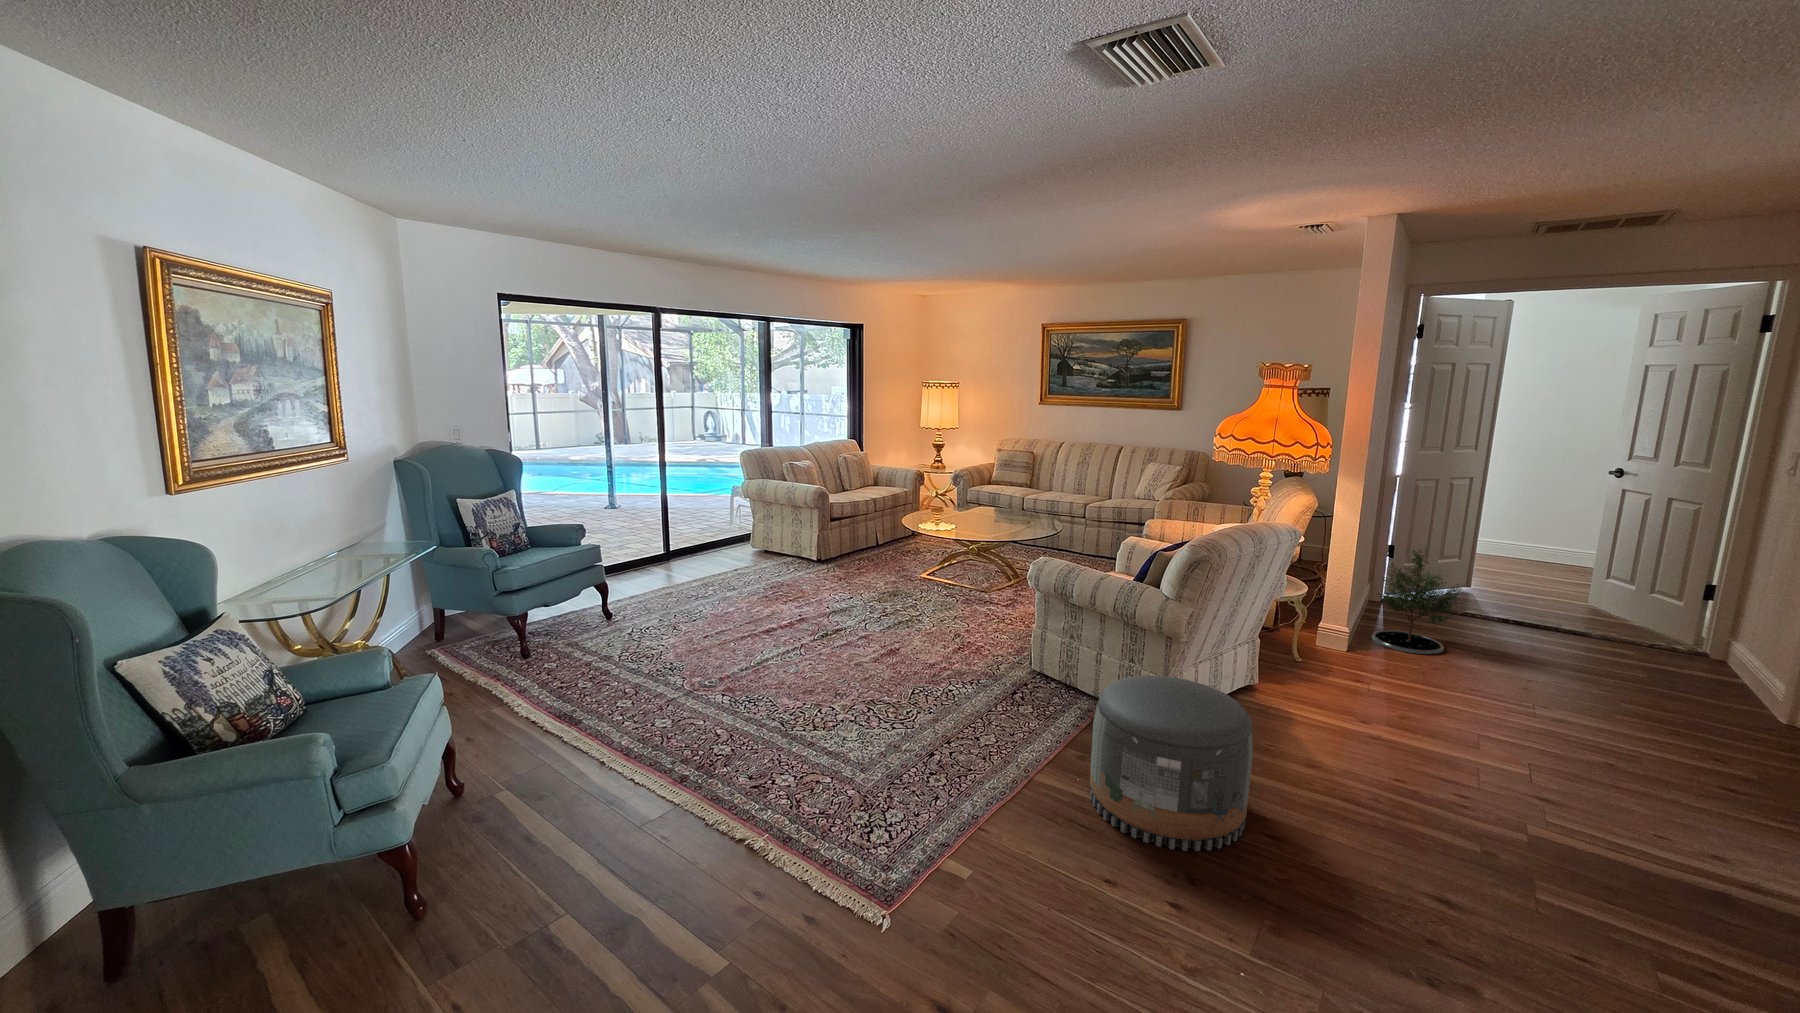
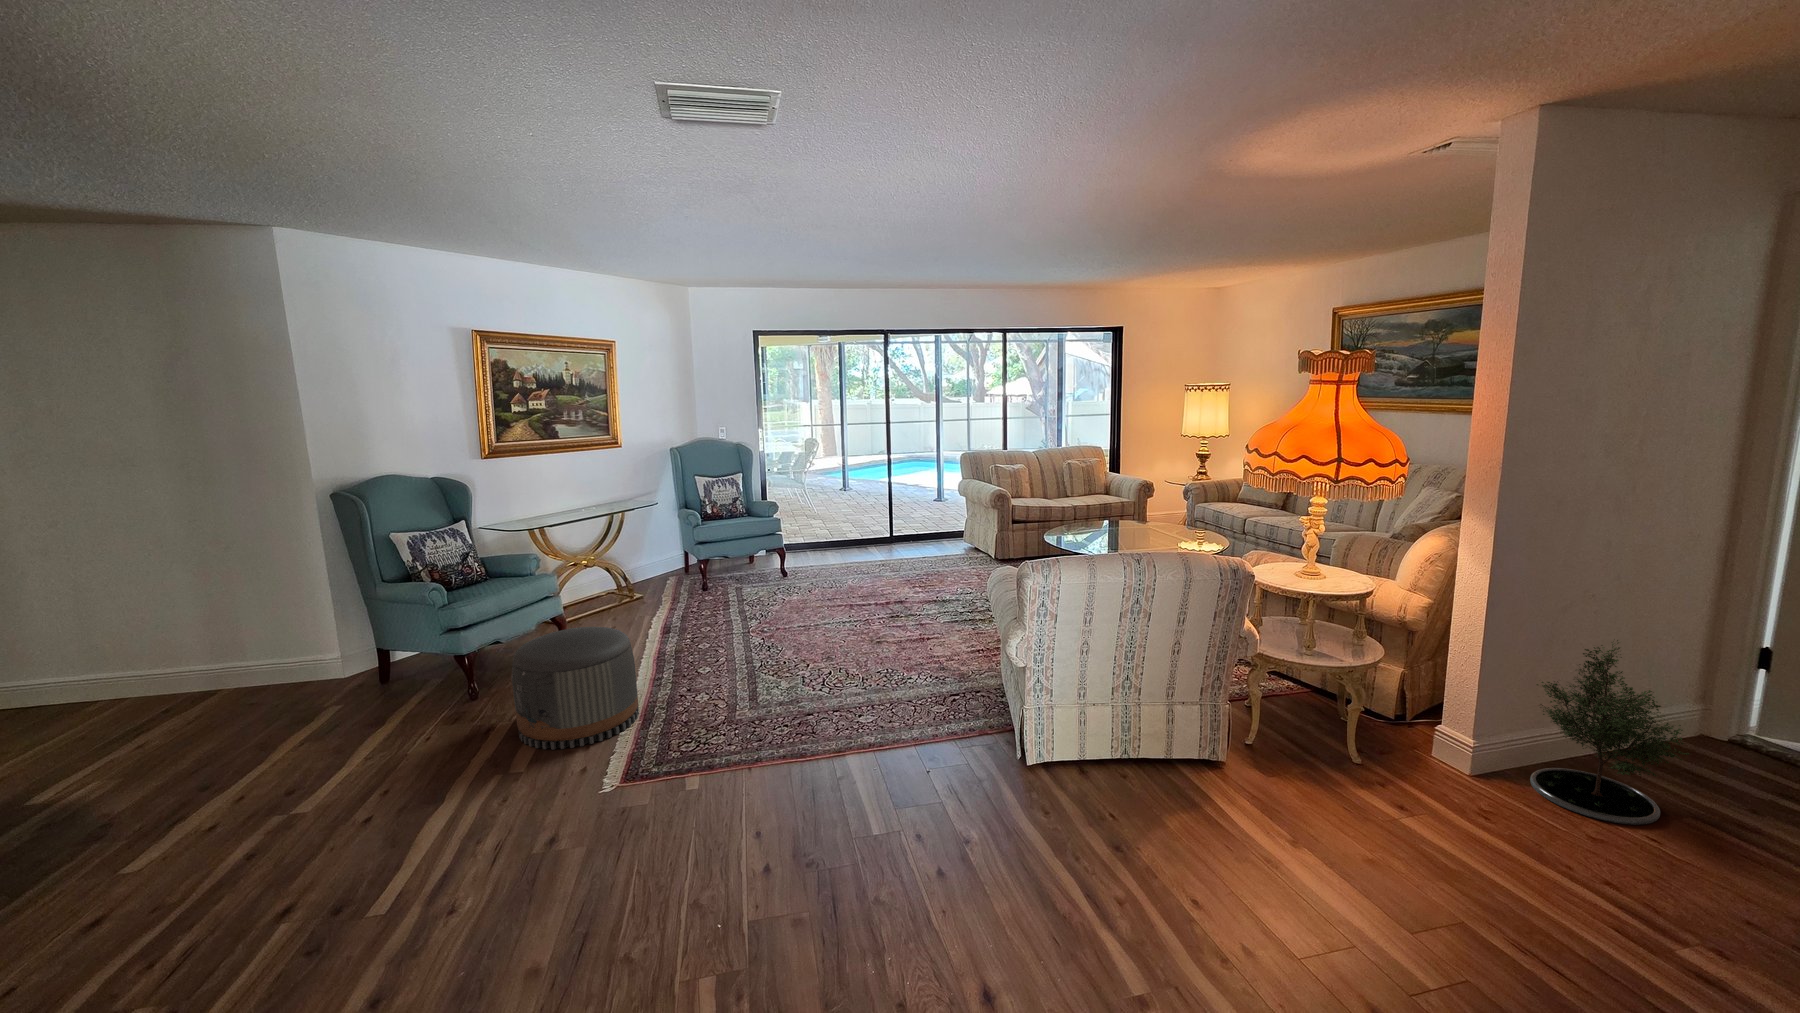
pouf: present [1090,676,1253,851] -> present [512,627,639,749]

